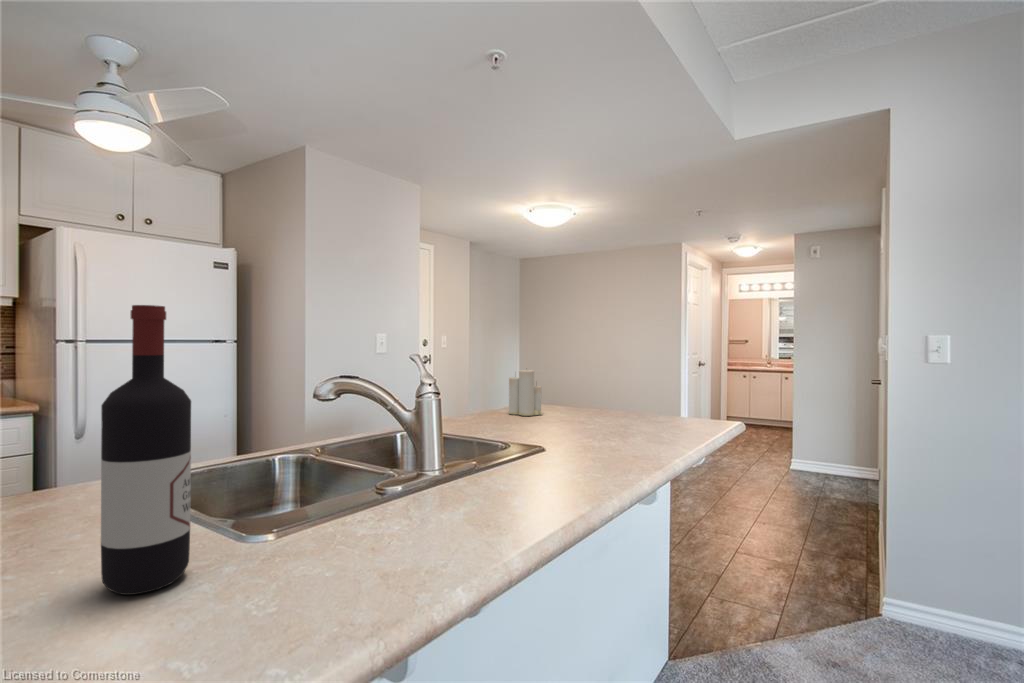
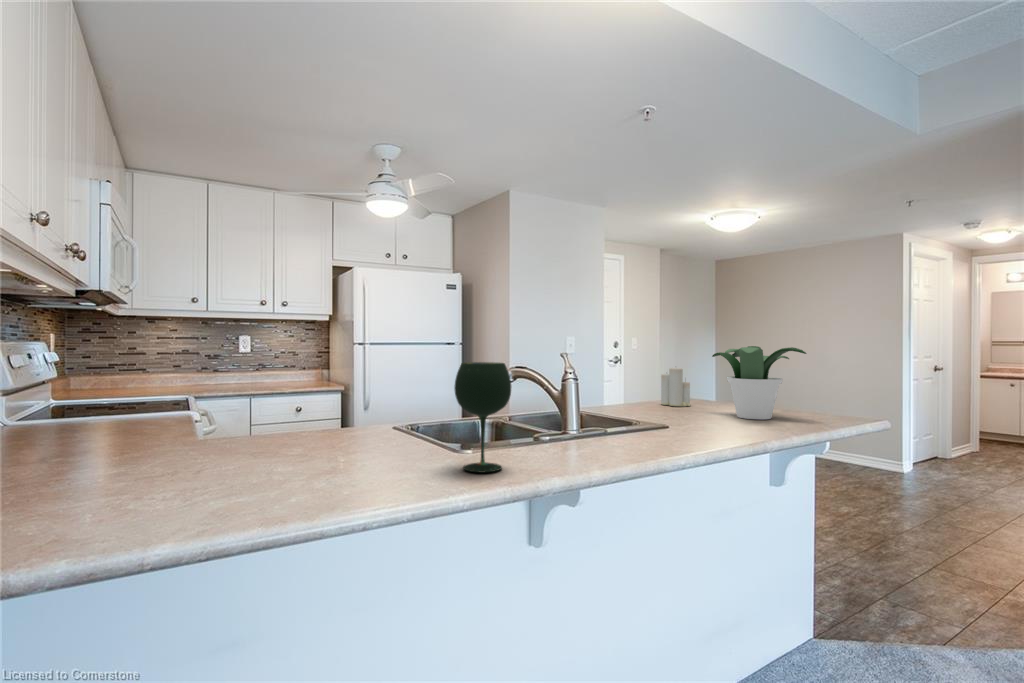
wine bottle: present [101,305,191,595] -> none [397,326,433,462]
potted plant: none [574,344,681,429] -> present [712,346,806,419]
wine glass: none [243,378,365,610] -> present [455,362,511,473]

